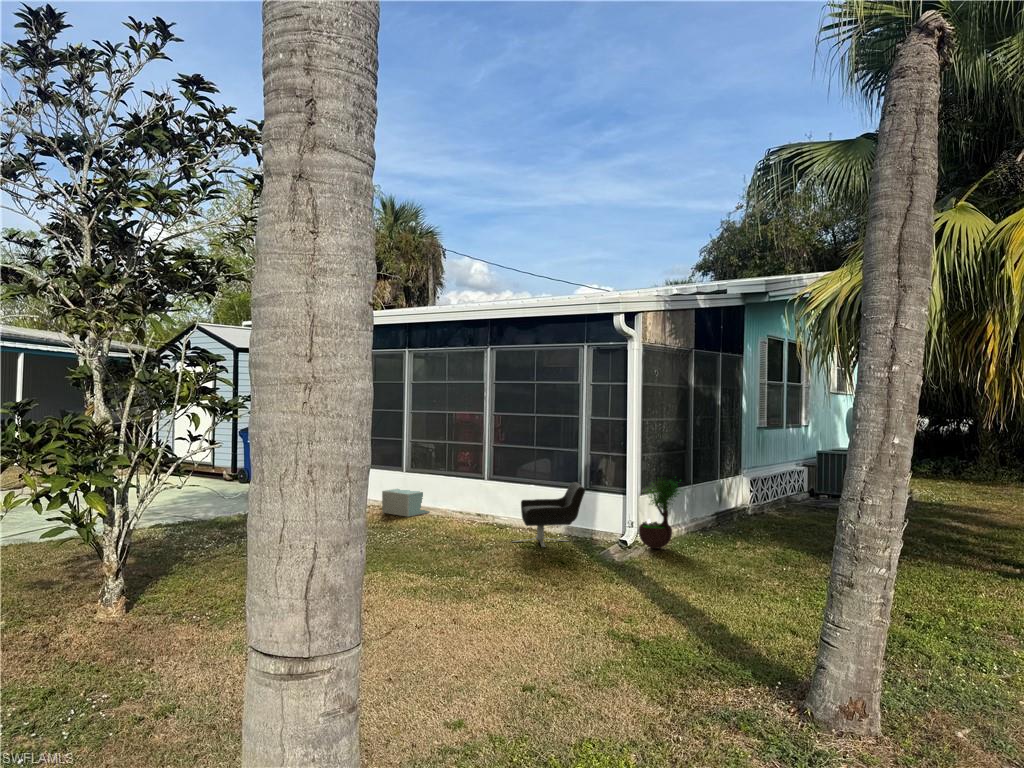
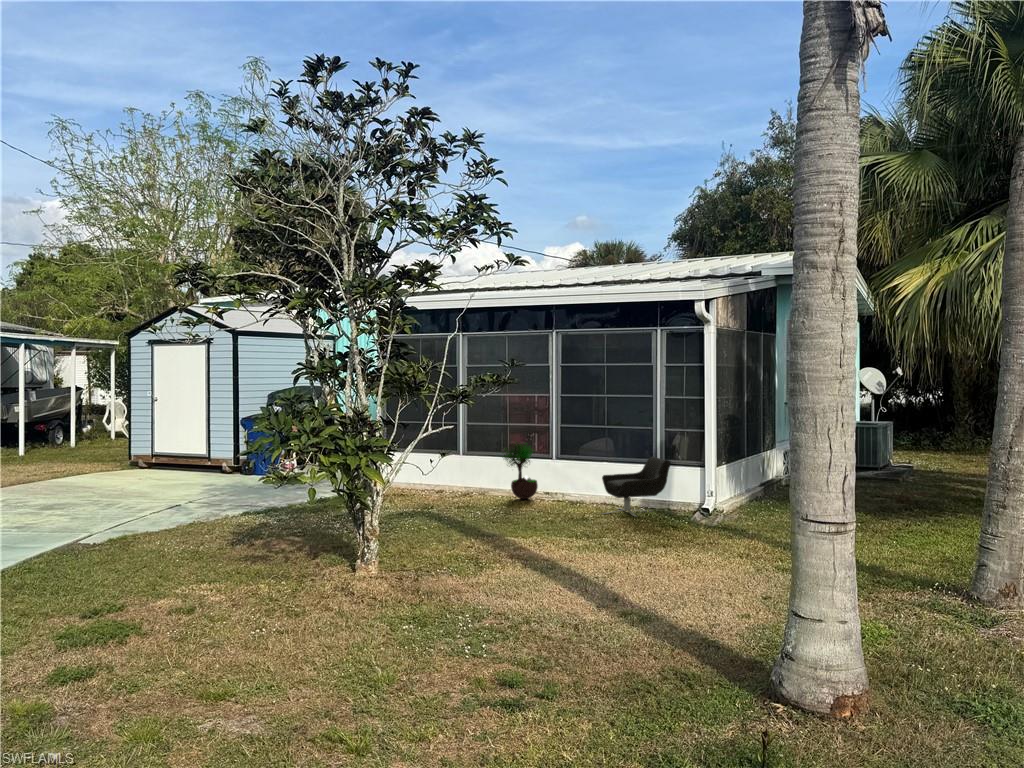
potted tree: present [639,478,681,549] -> present [502,442,538,499]
storage box: present [382,489,430,517] -> none [442,470,489,498]

